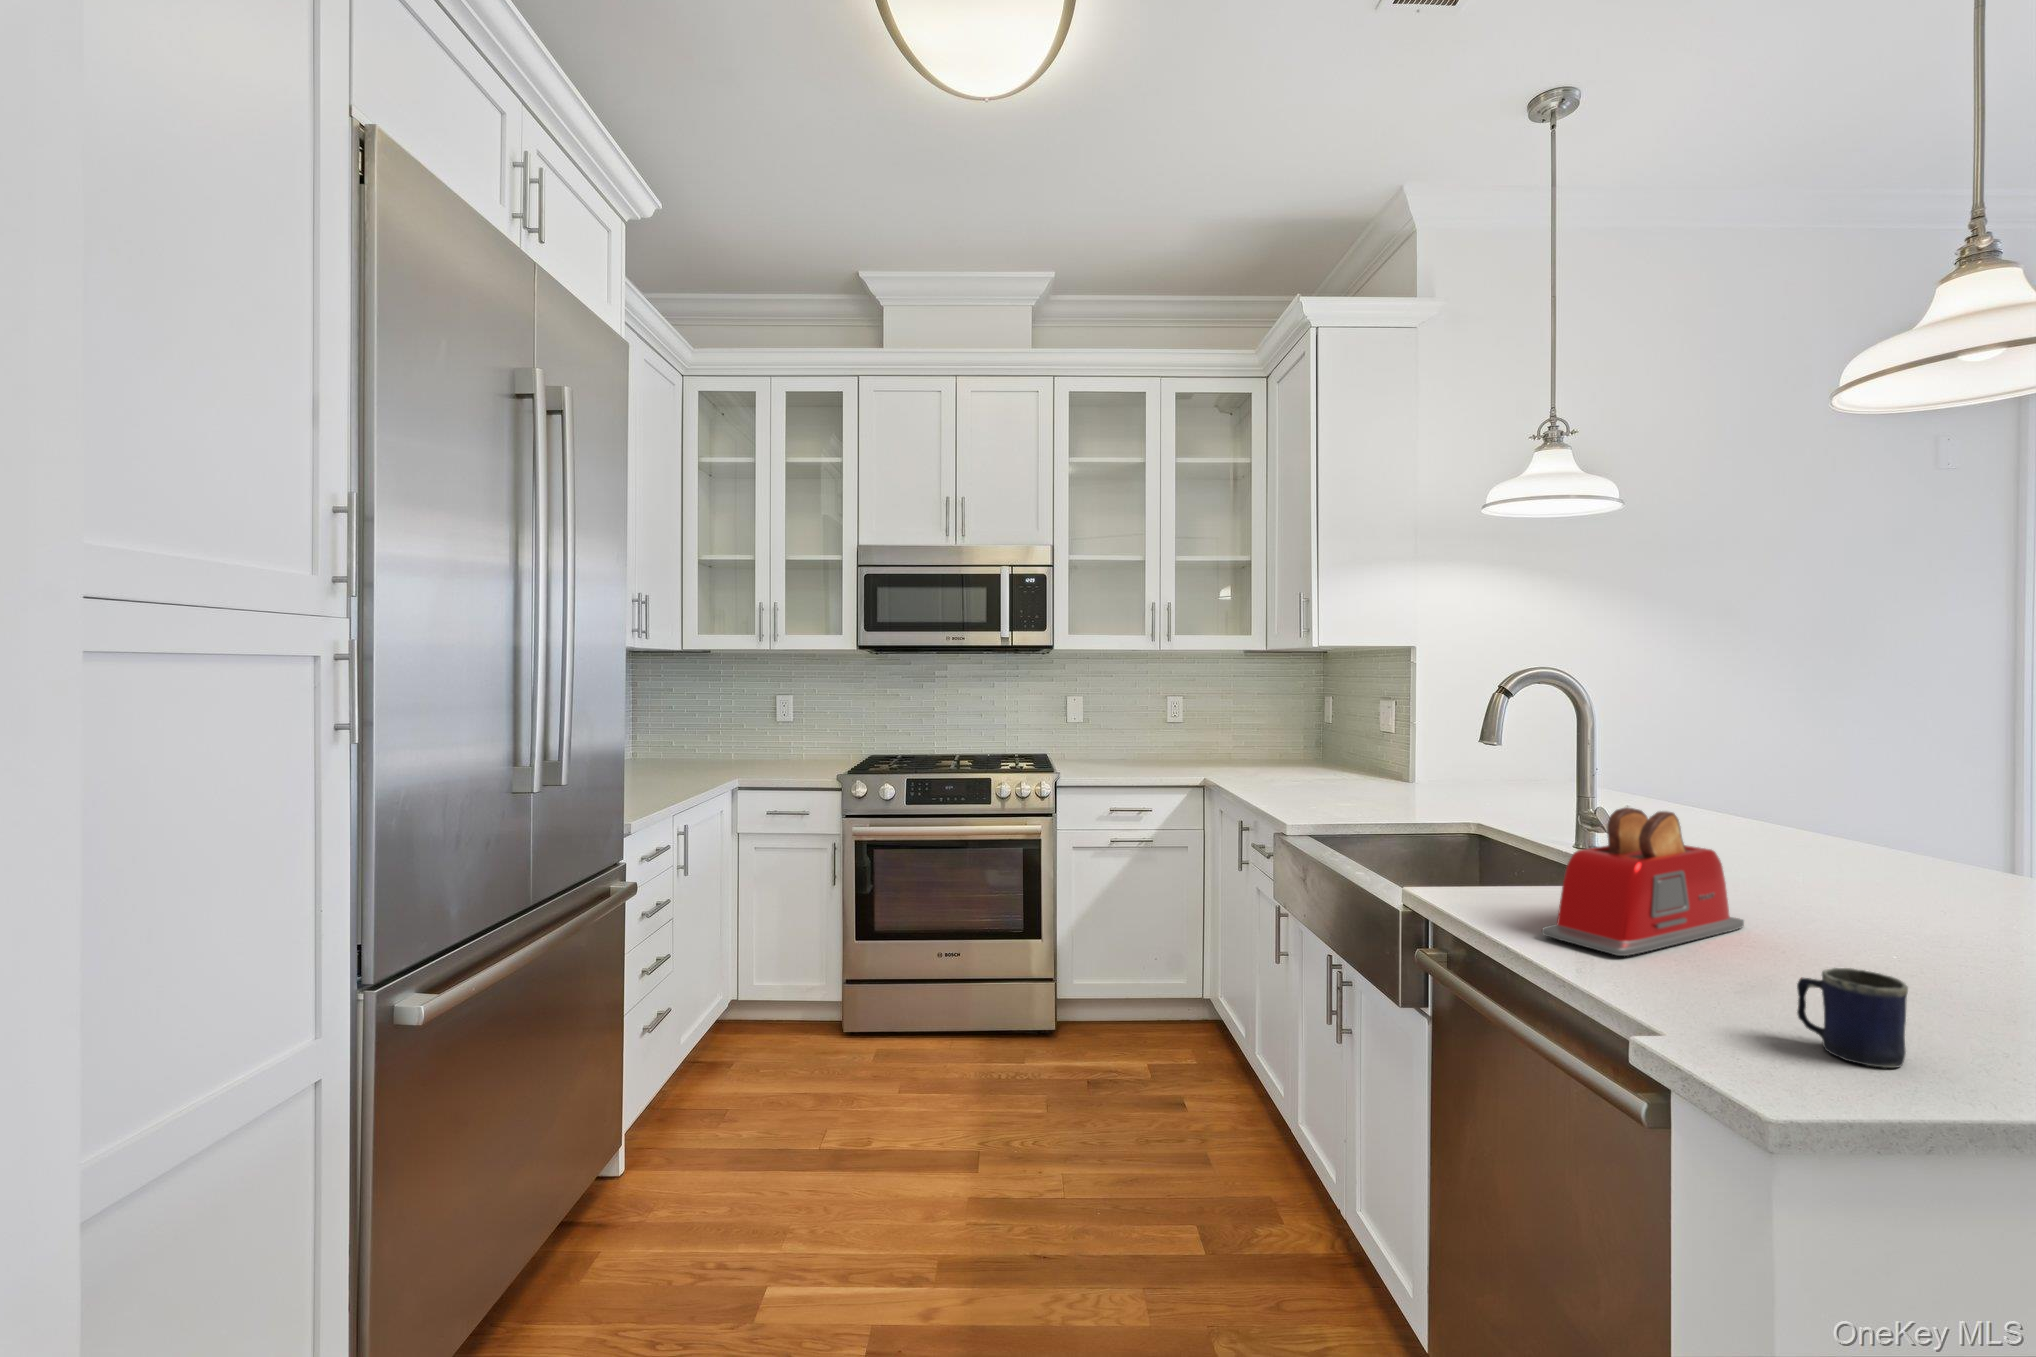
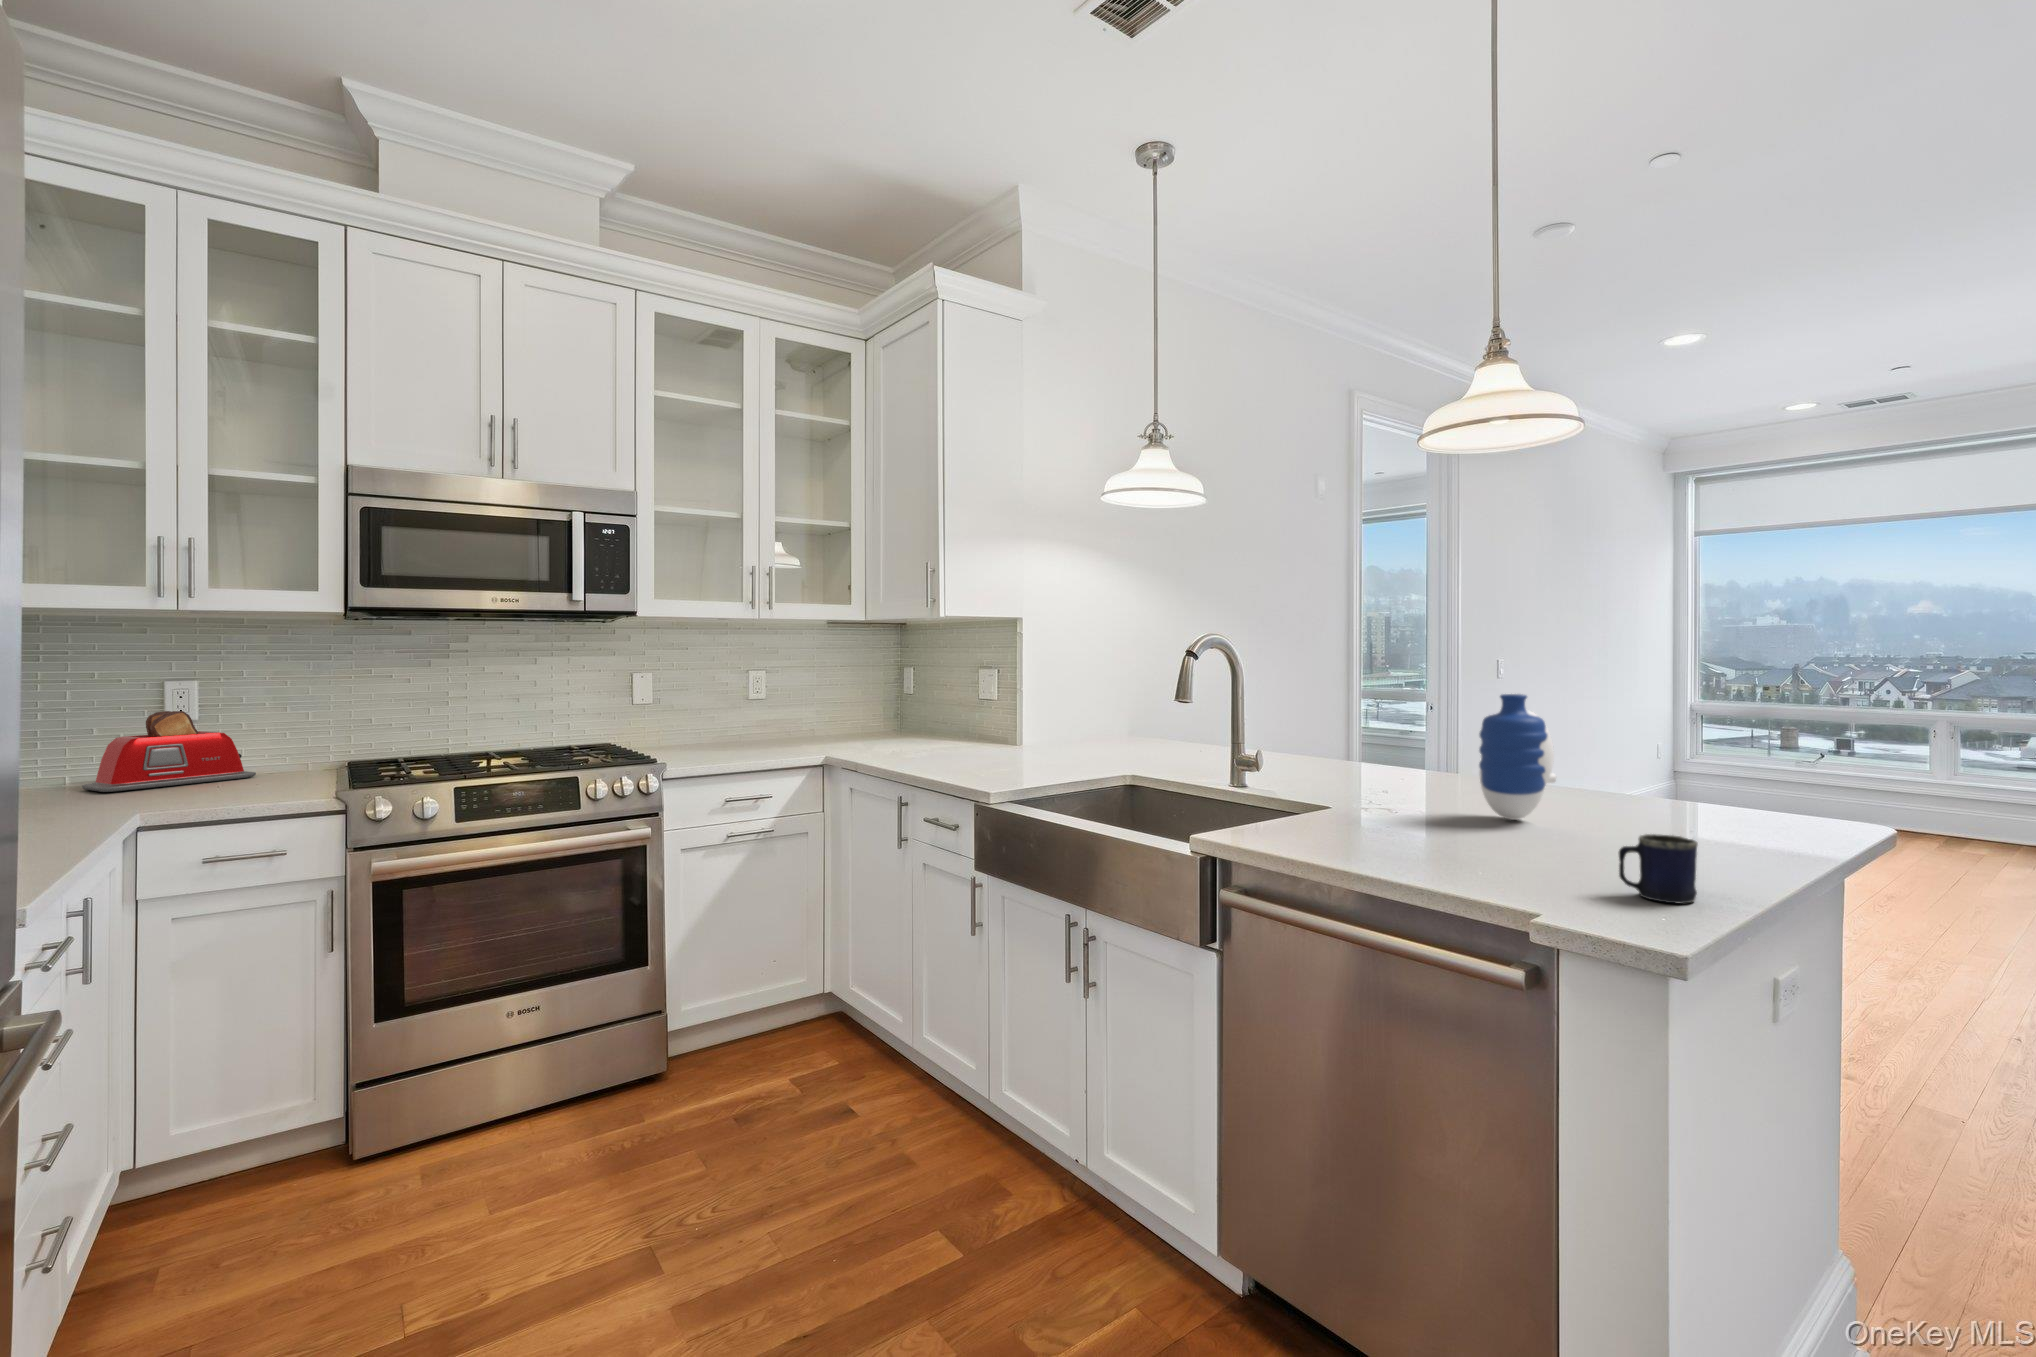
vase: none [1815,766,1947,934] -> present [1479,694,1556,820]
toaster: present [1542,807,1744,956] -> present [82,711,256,792]

